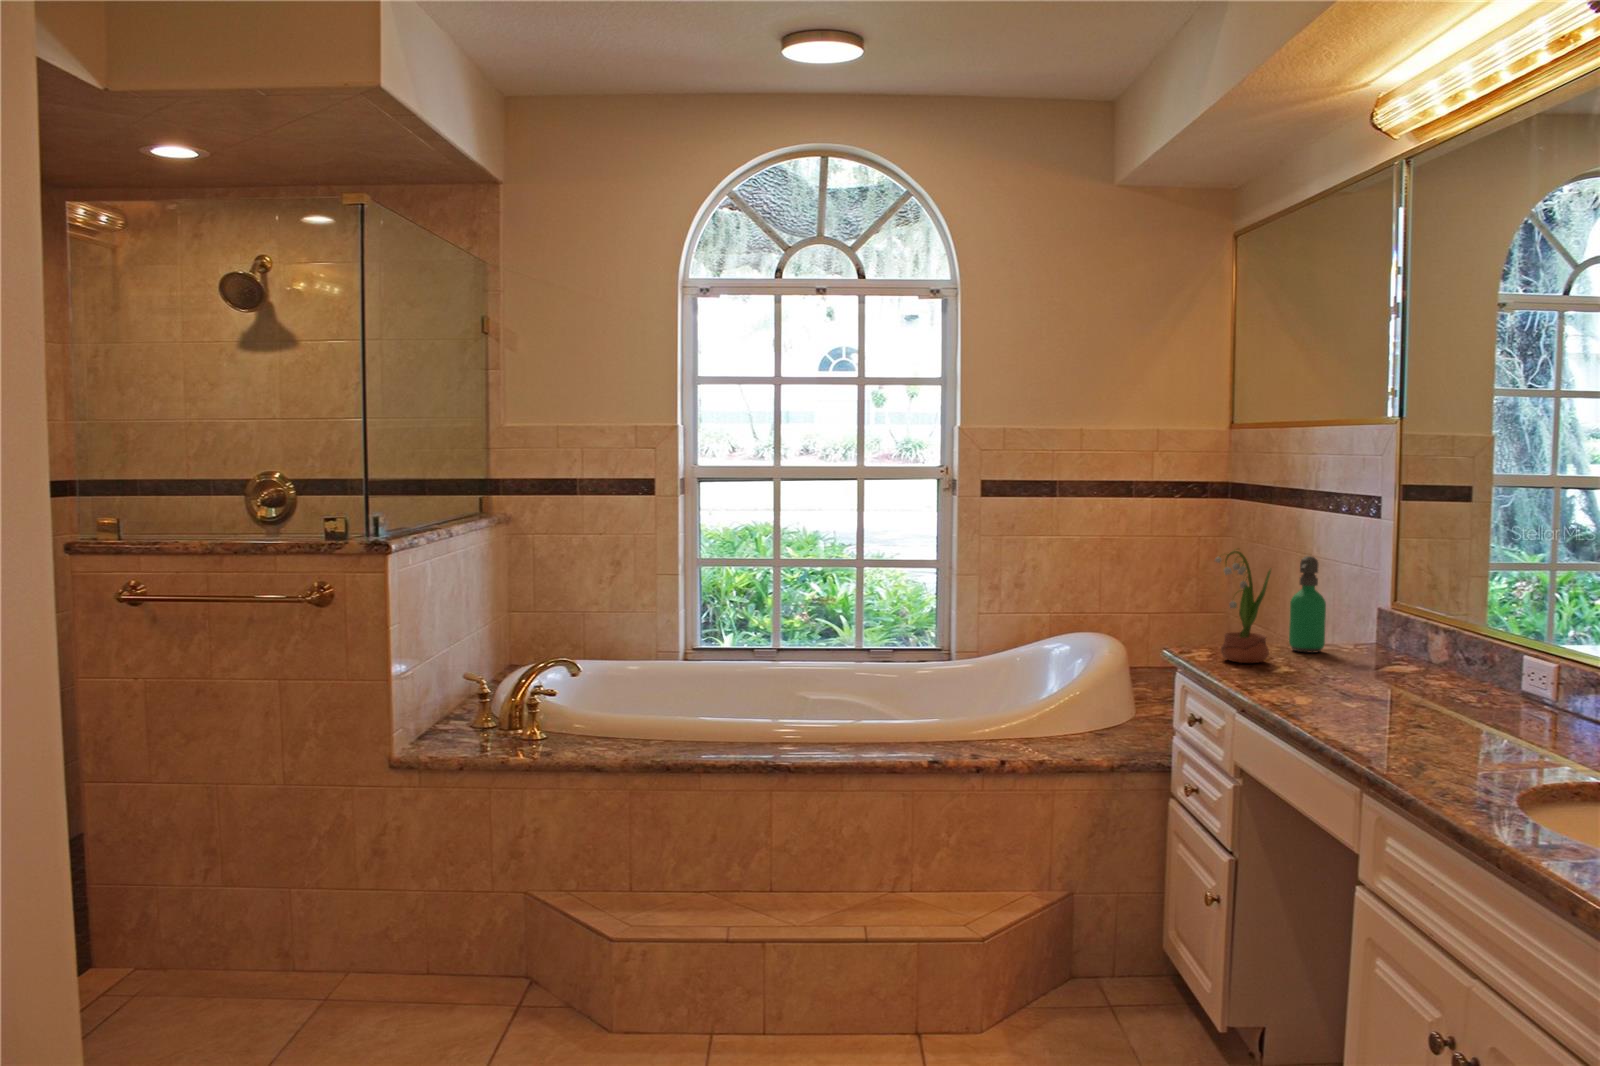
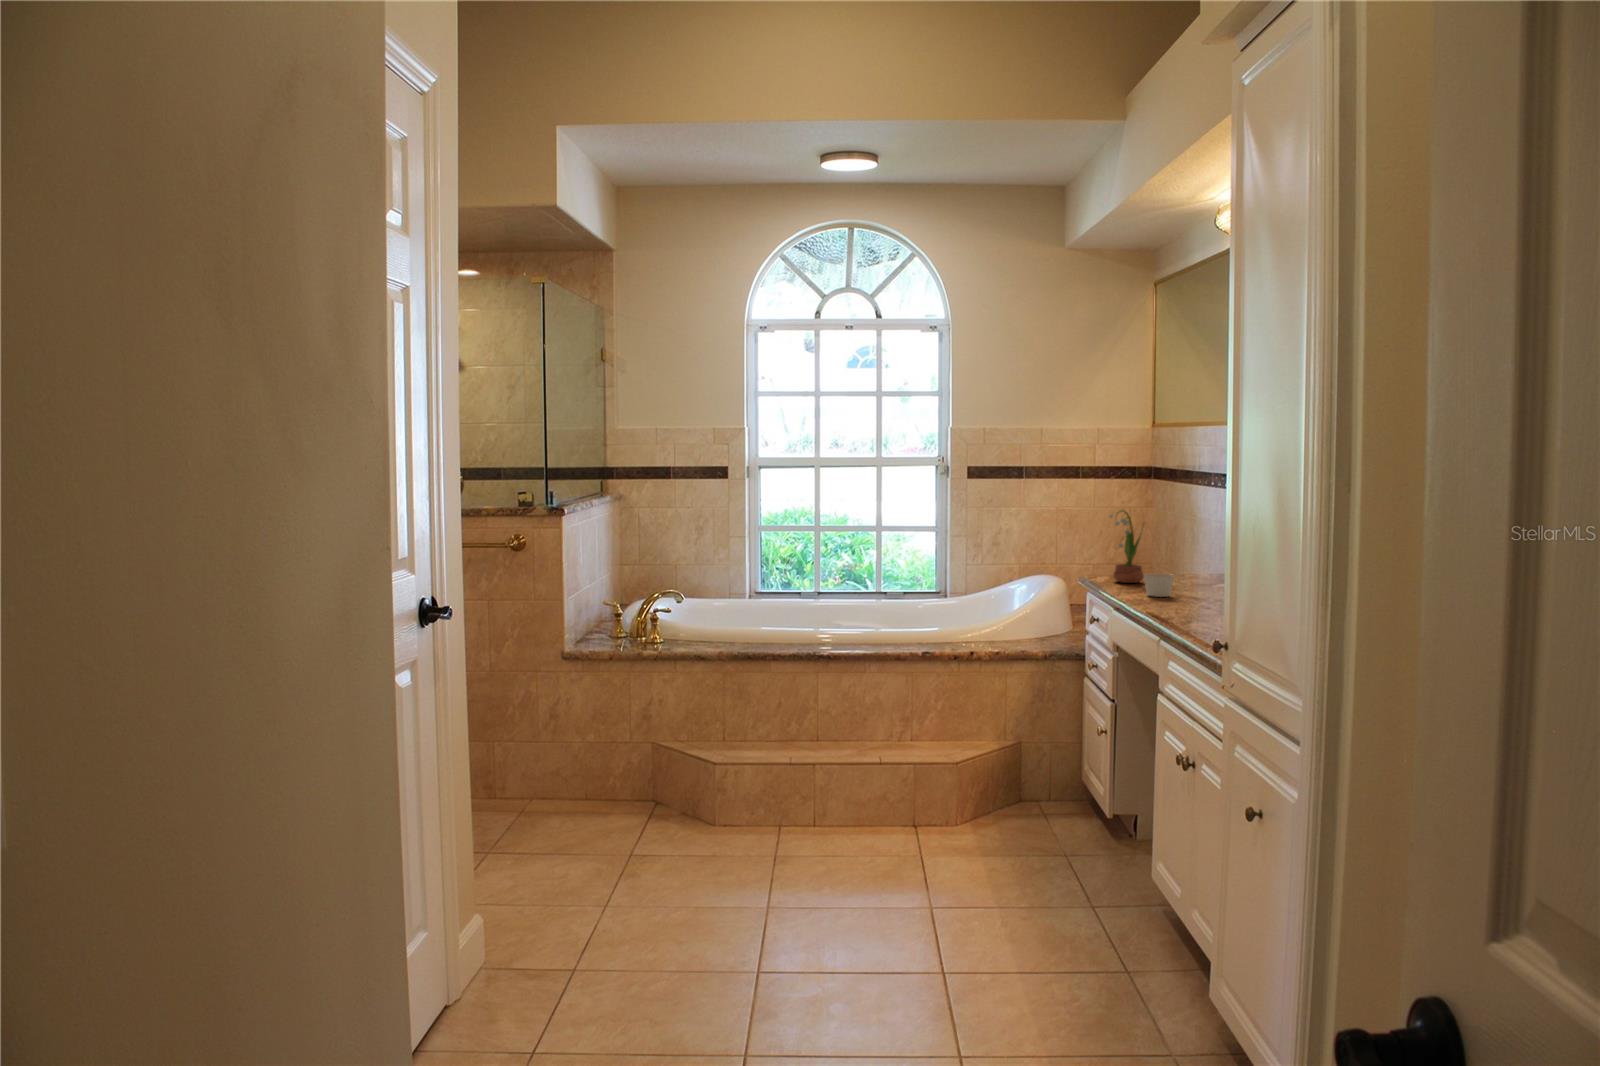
soap dispenser: present [1289,556,1326,653] -> none [1163,514,1186,578]
candle: none [1286,655,1337,695] -> present [1144,573,1174,597]

